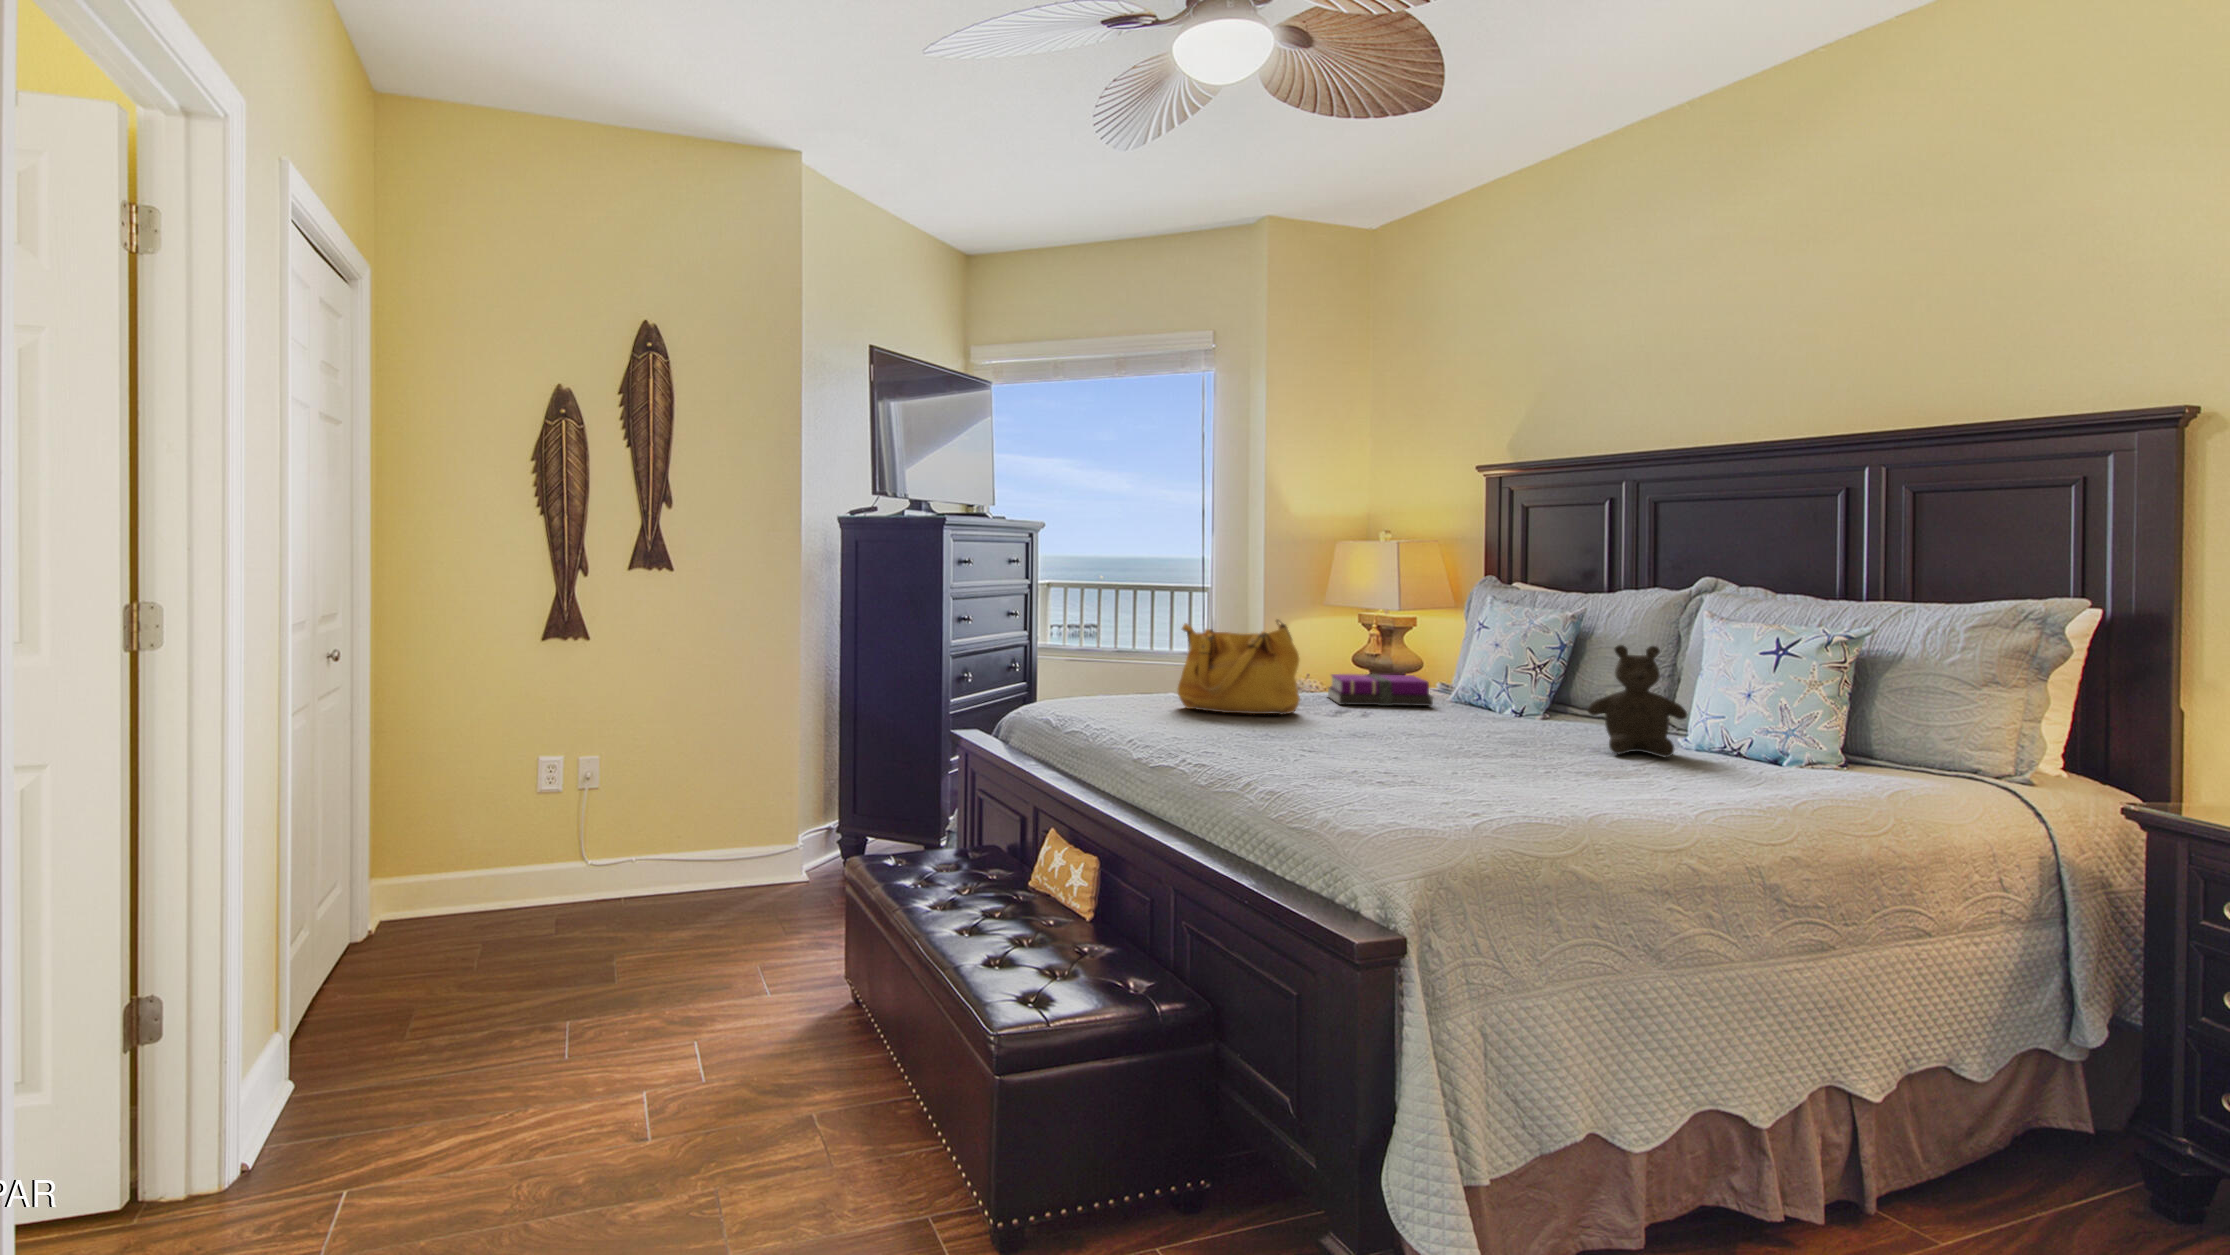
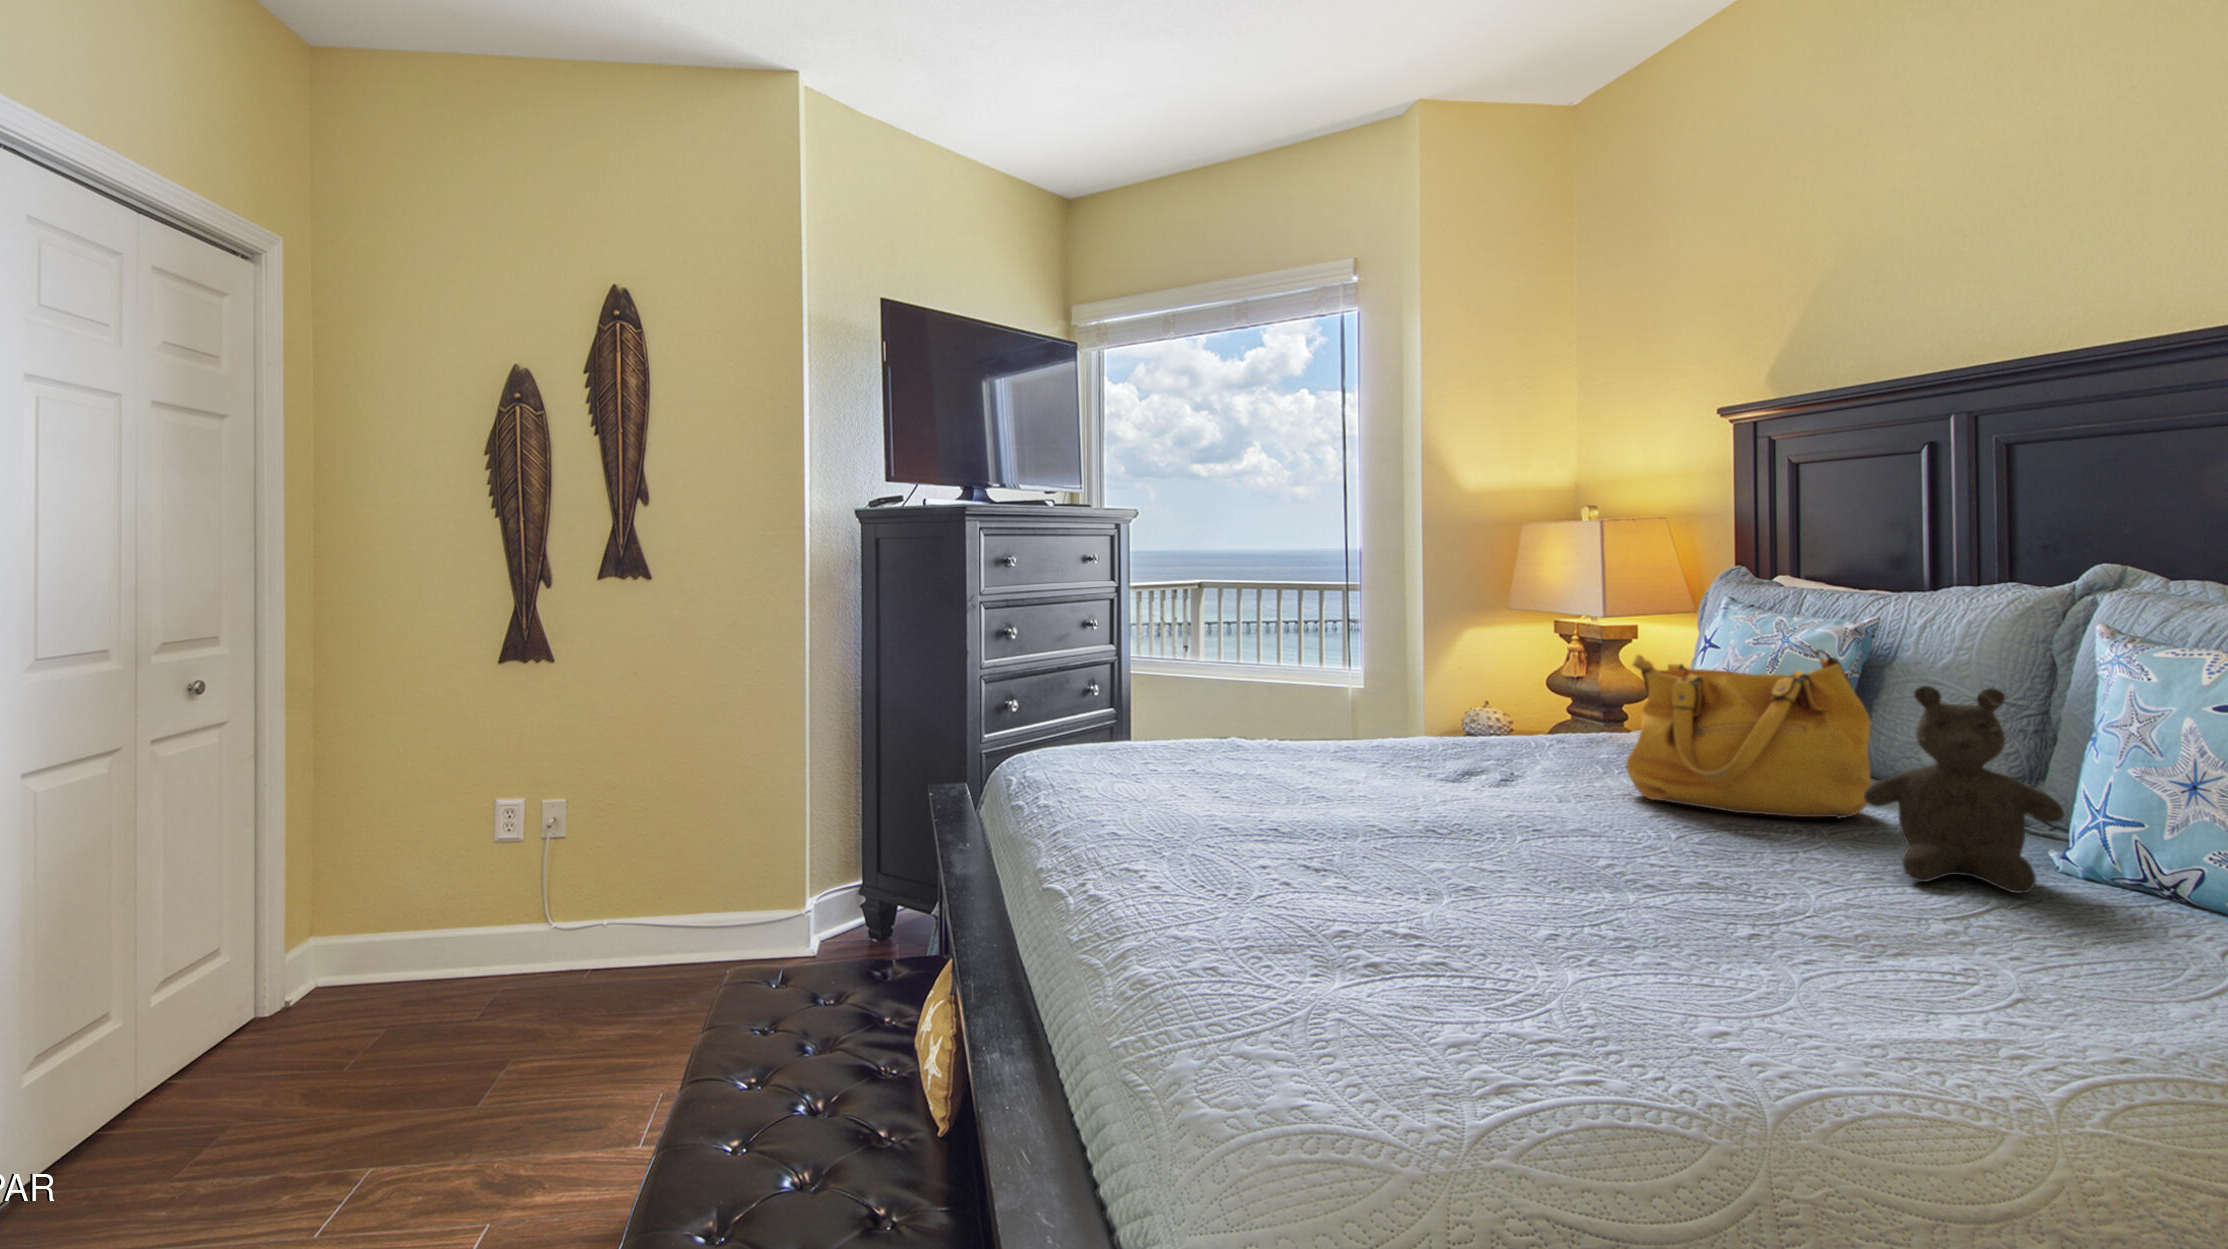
handbag: present [1178,620,1300,715] -> present [1626,649,1871,819]
notebook: present [1328,674,1433,706] -> none [1472,710,1626,762]

